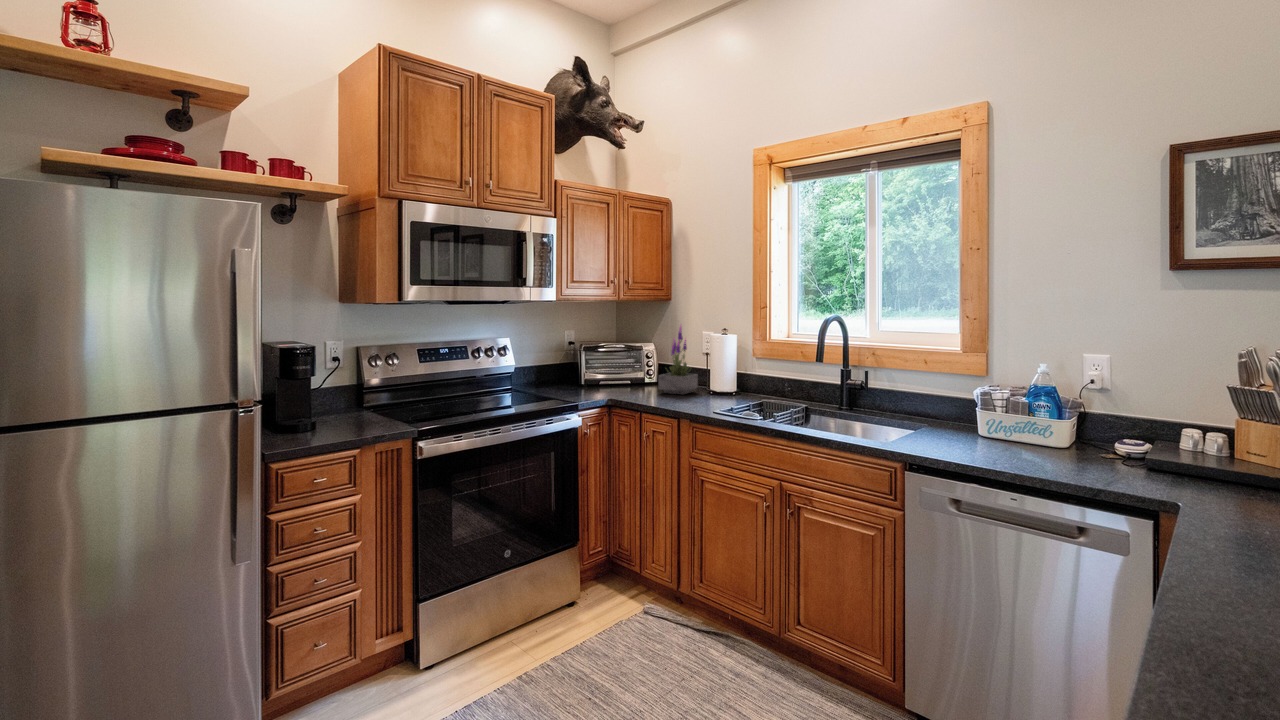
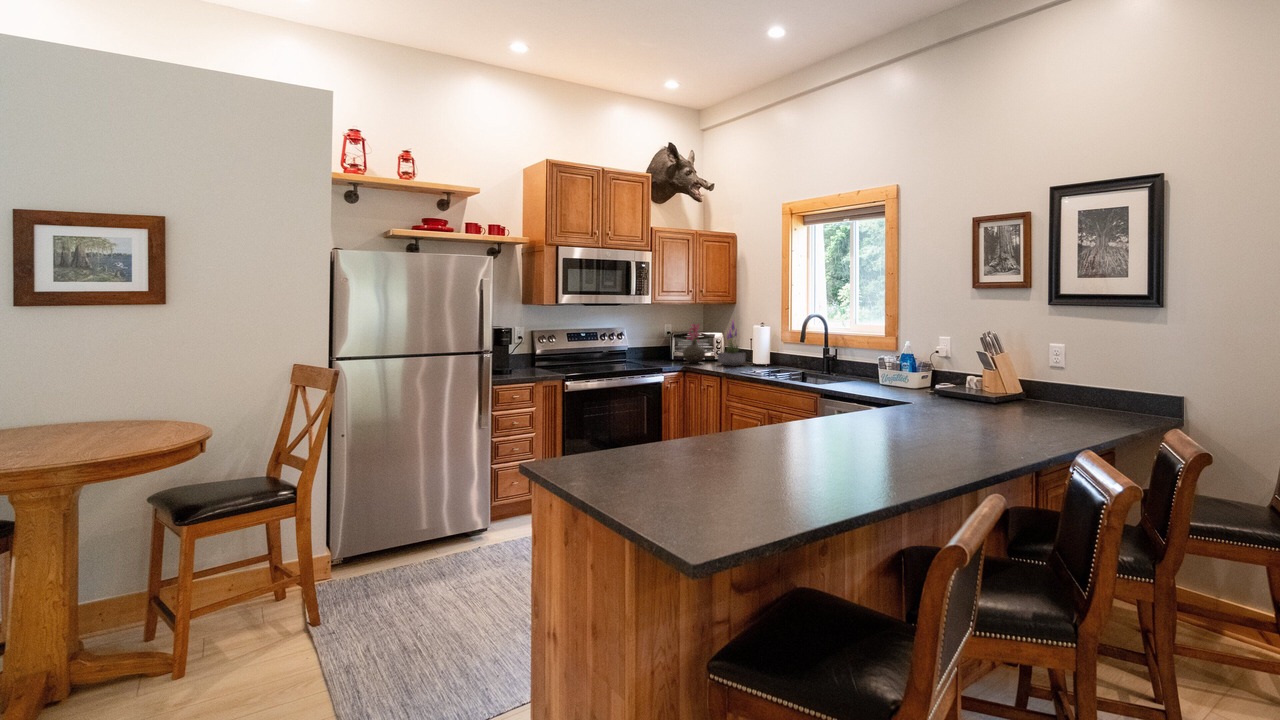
vase: none [604,332,637,392] -> present [683,324,705,363]

